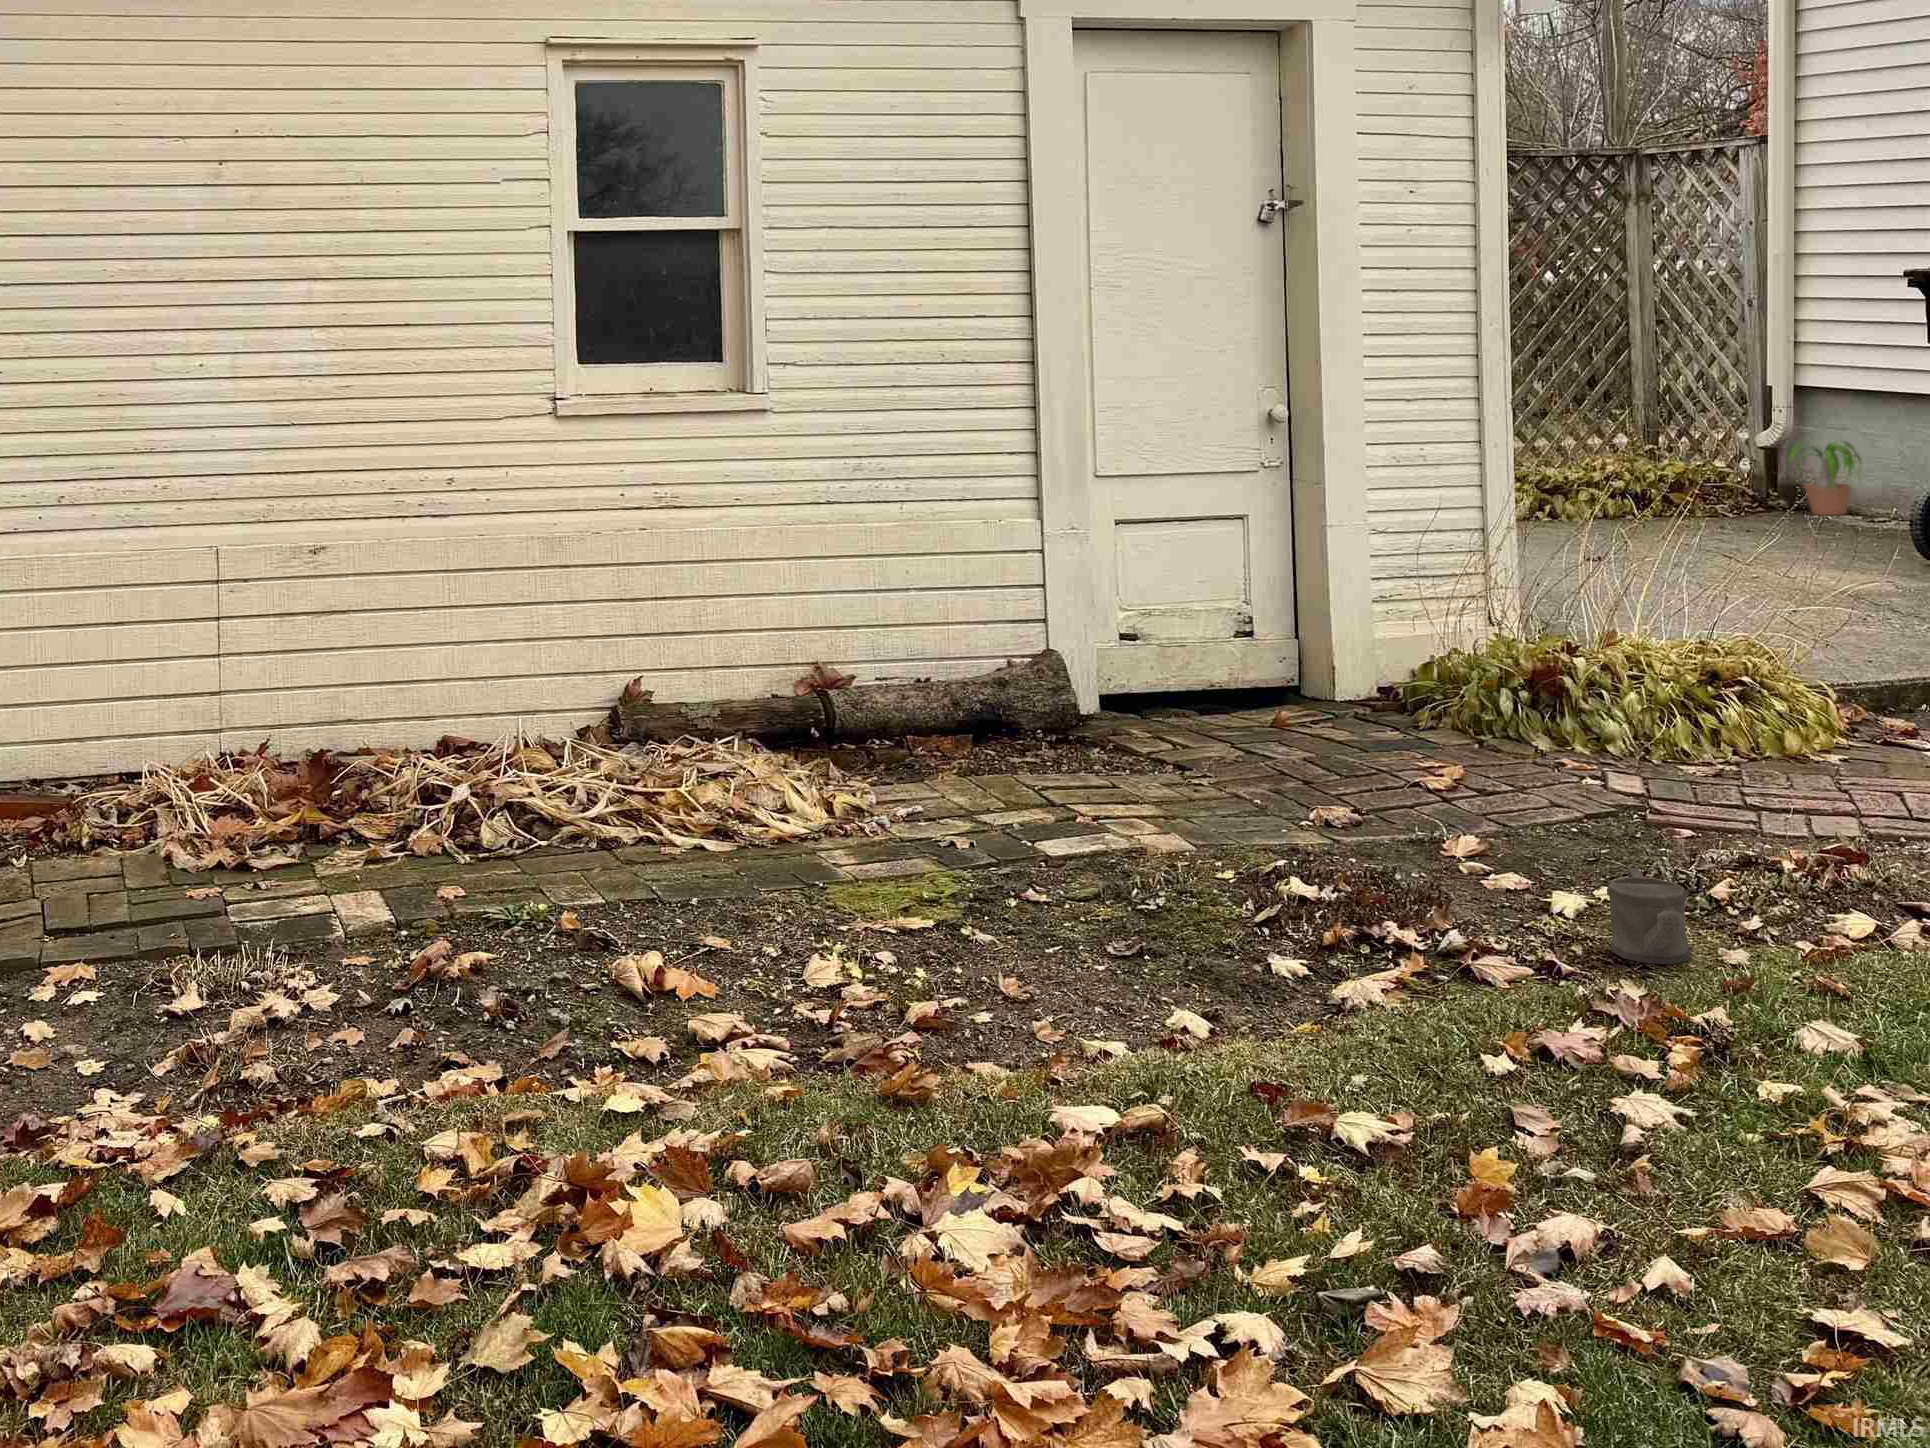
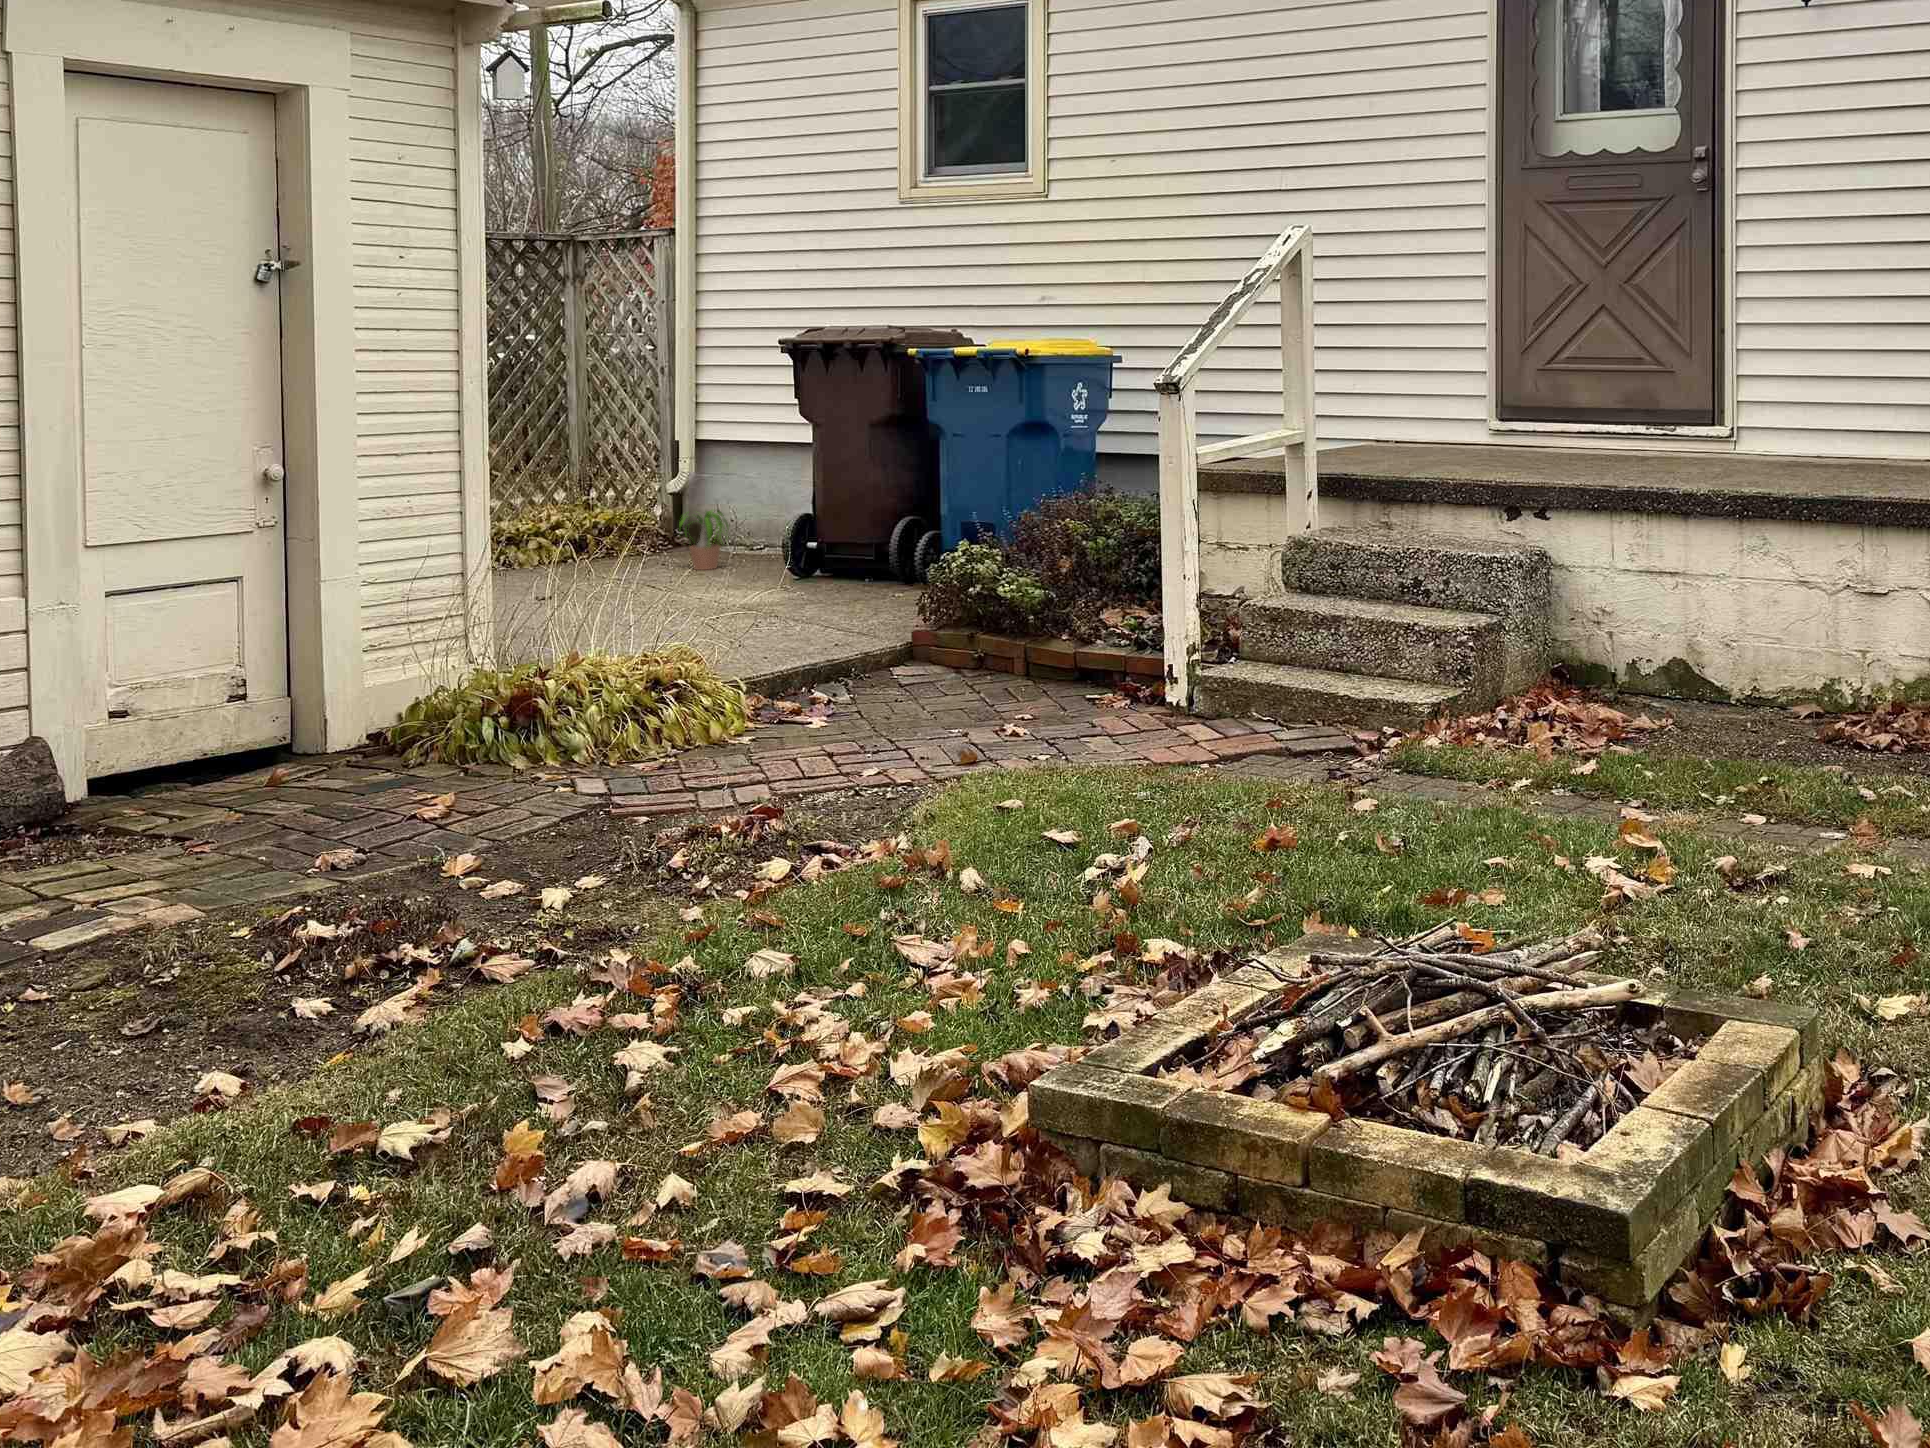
watering can: present [1607,868,1691,964] -> none [594,855,658,936]

